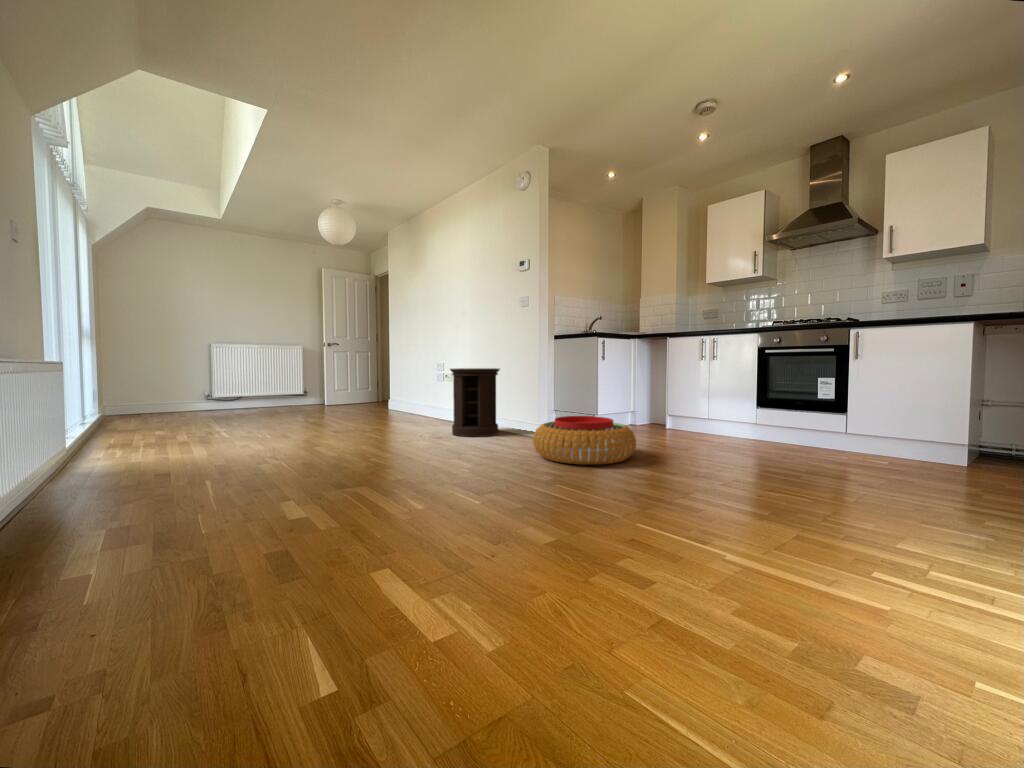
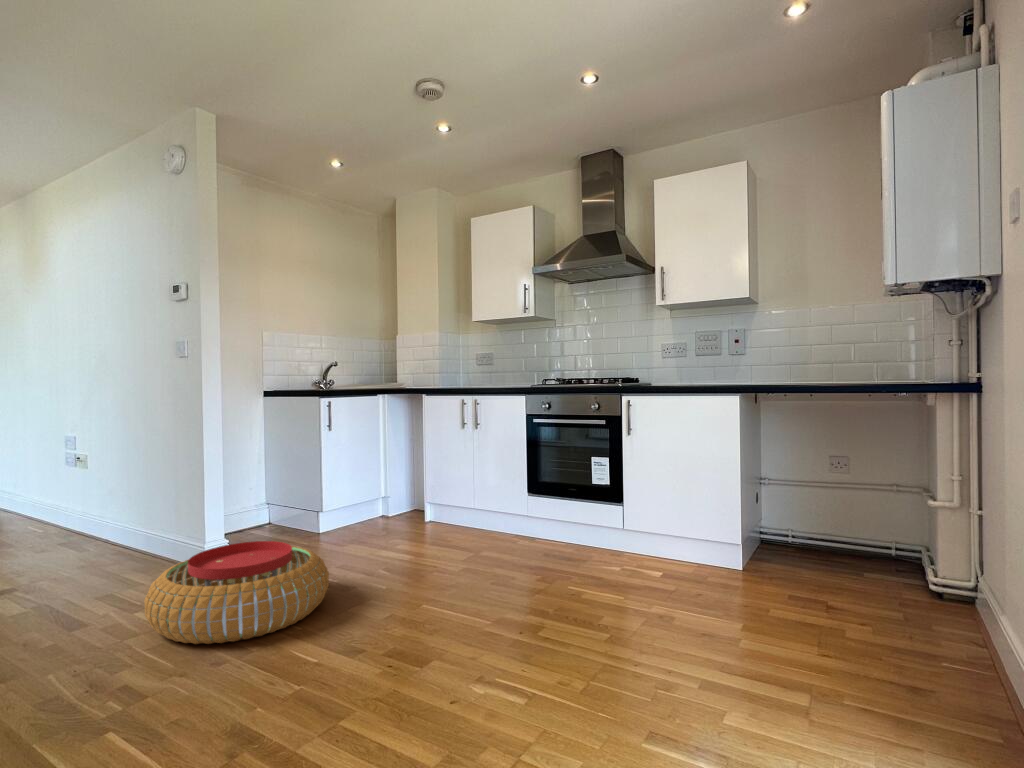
side table: present [450,368,500,437] -> none [41,453,146,581]

